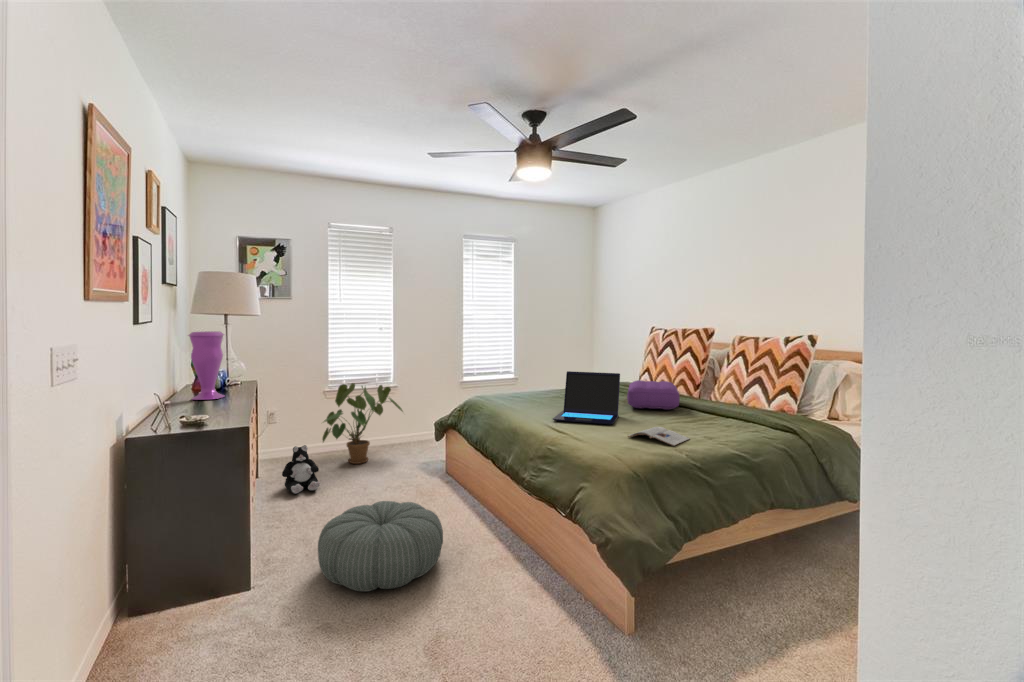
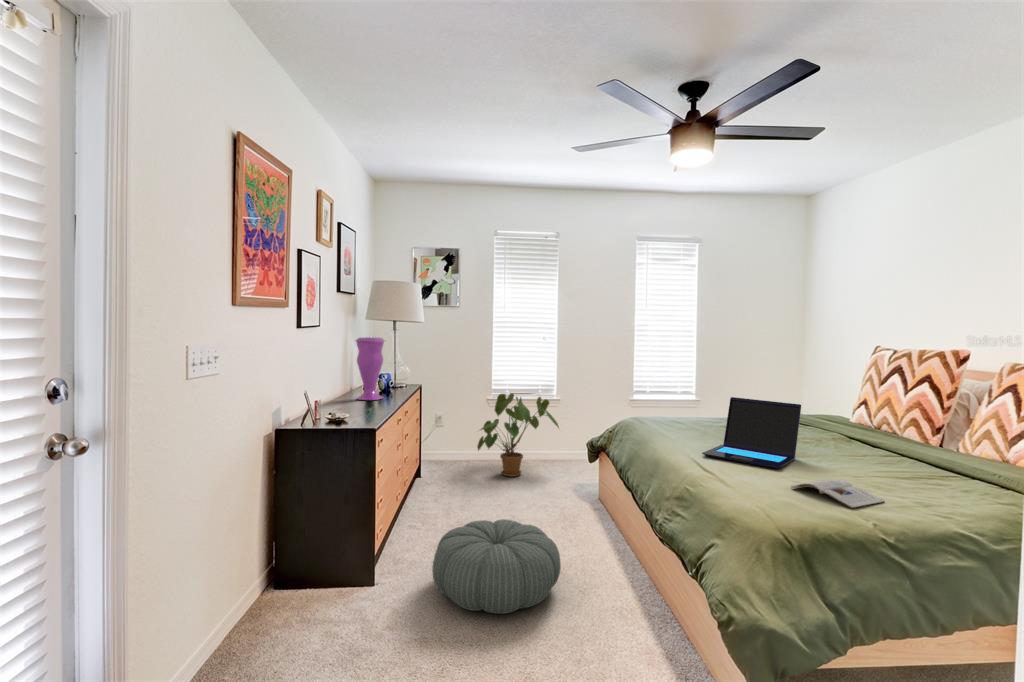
pillow: present [627,380,680,410] -> none [814,415,896,458]
plush toy: present [282,445,320,494] -> none [434,452,468,498]

